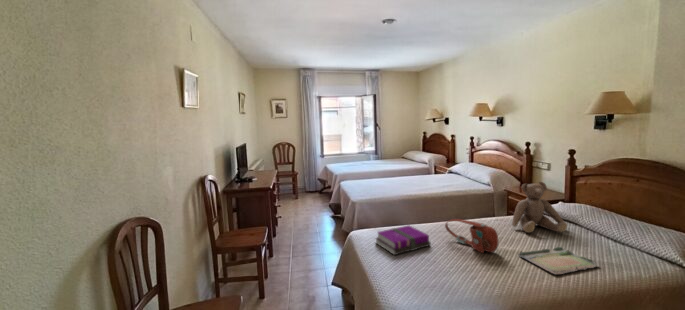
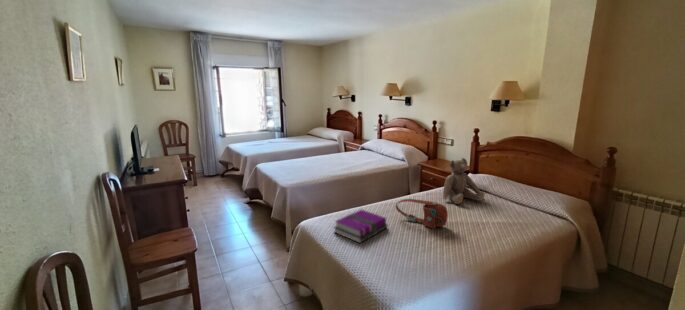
tray: present [519,247,599,274] -> none [462,214,521,240]

